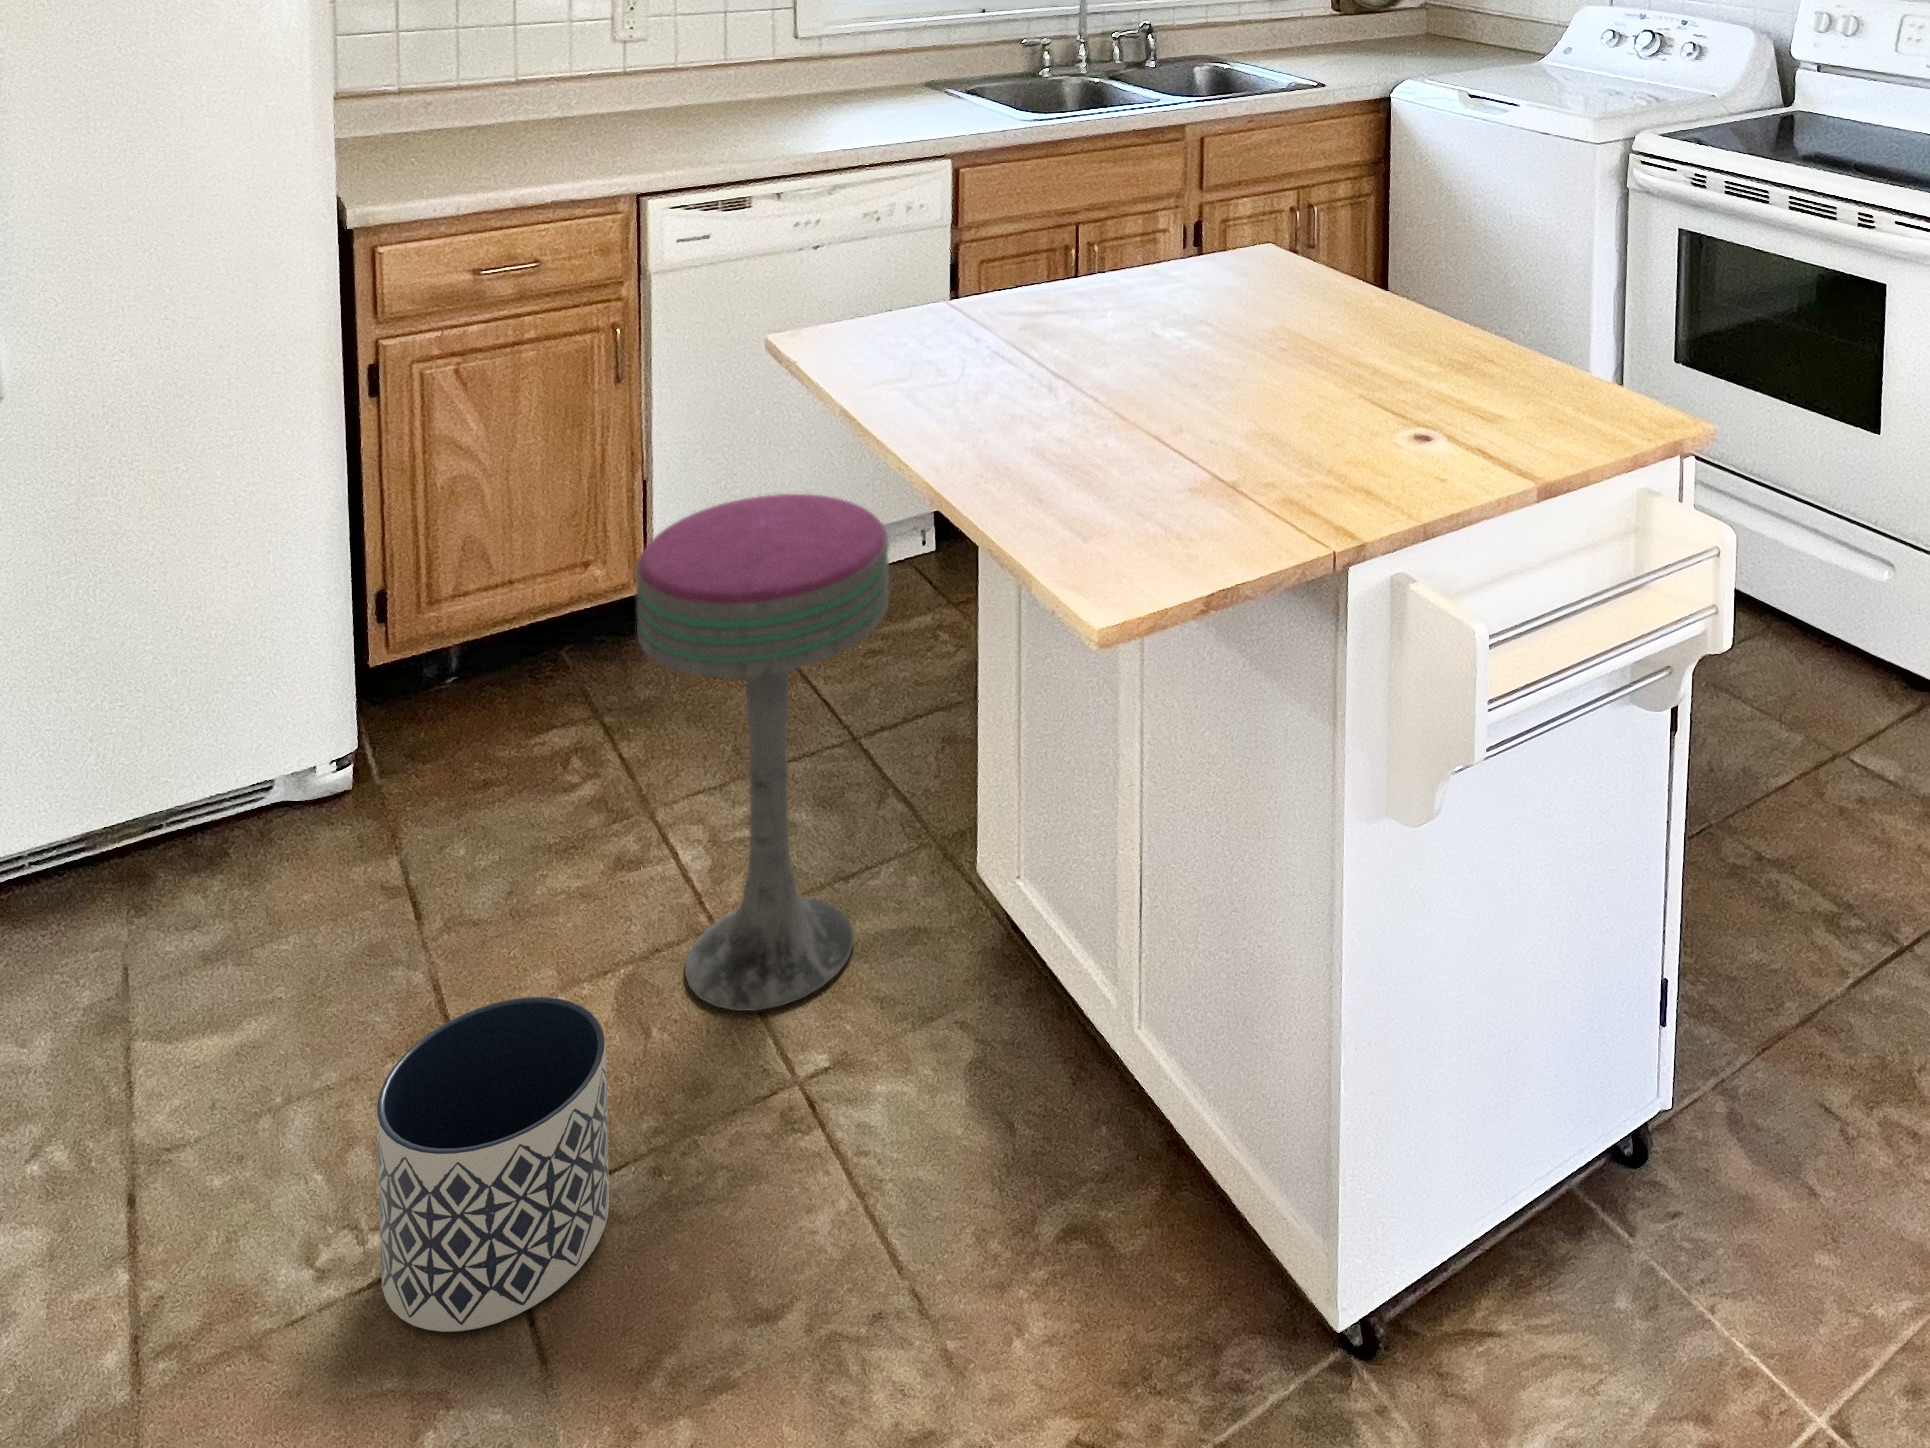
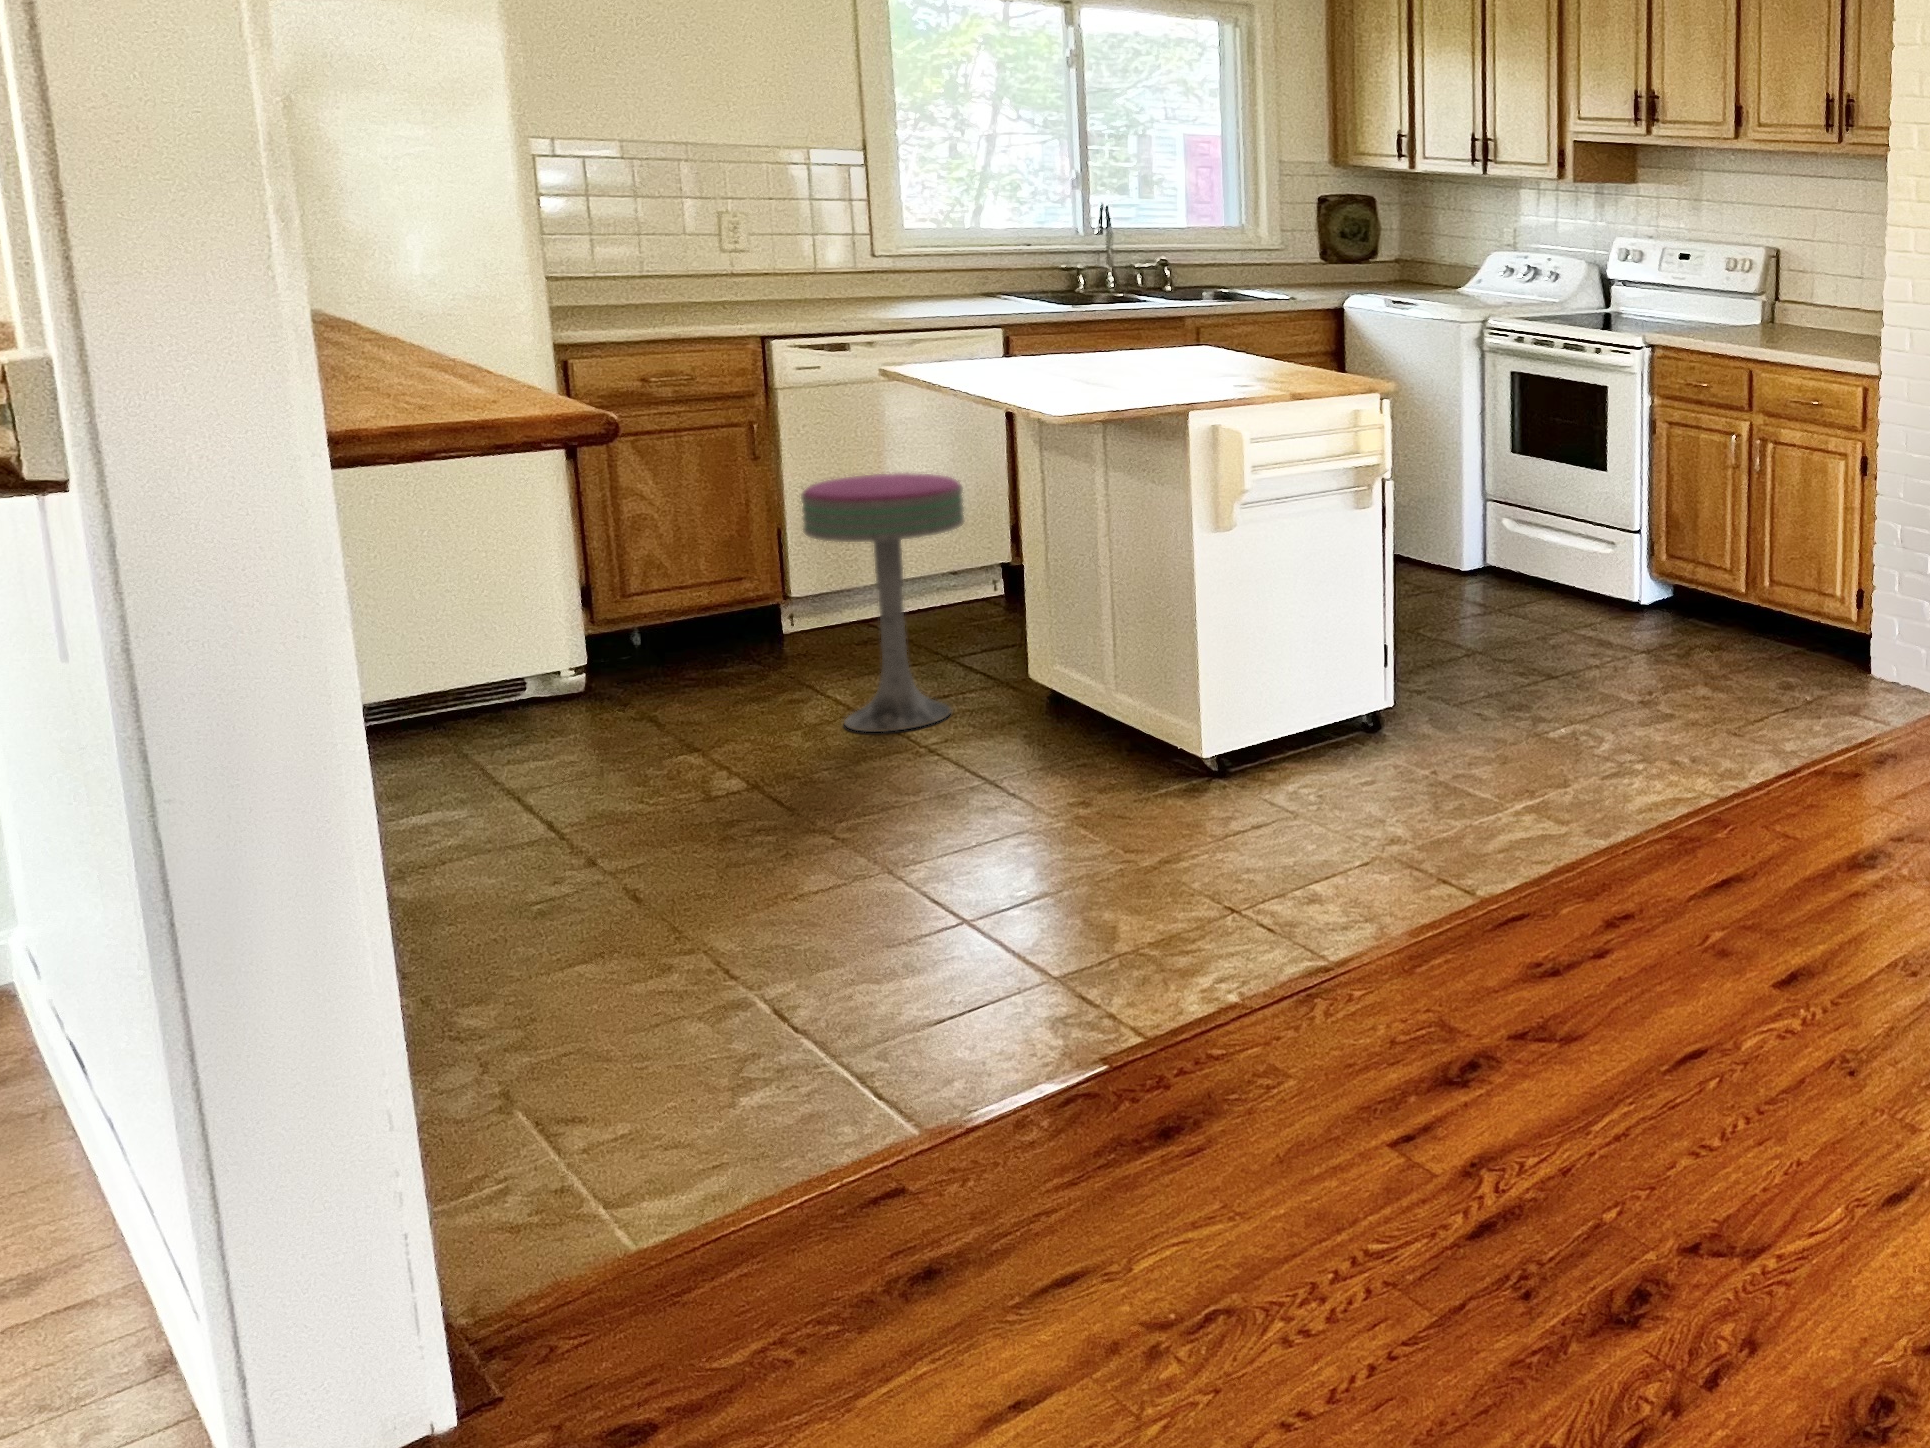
planter: present [376,997,609,1332] -> none [678,685,815,807]

